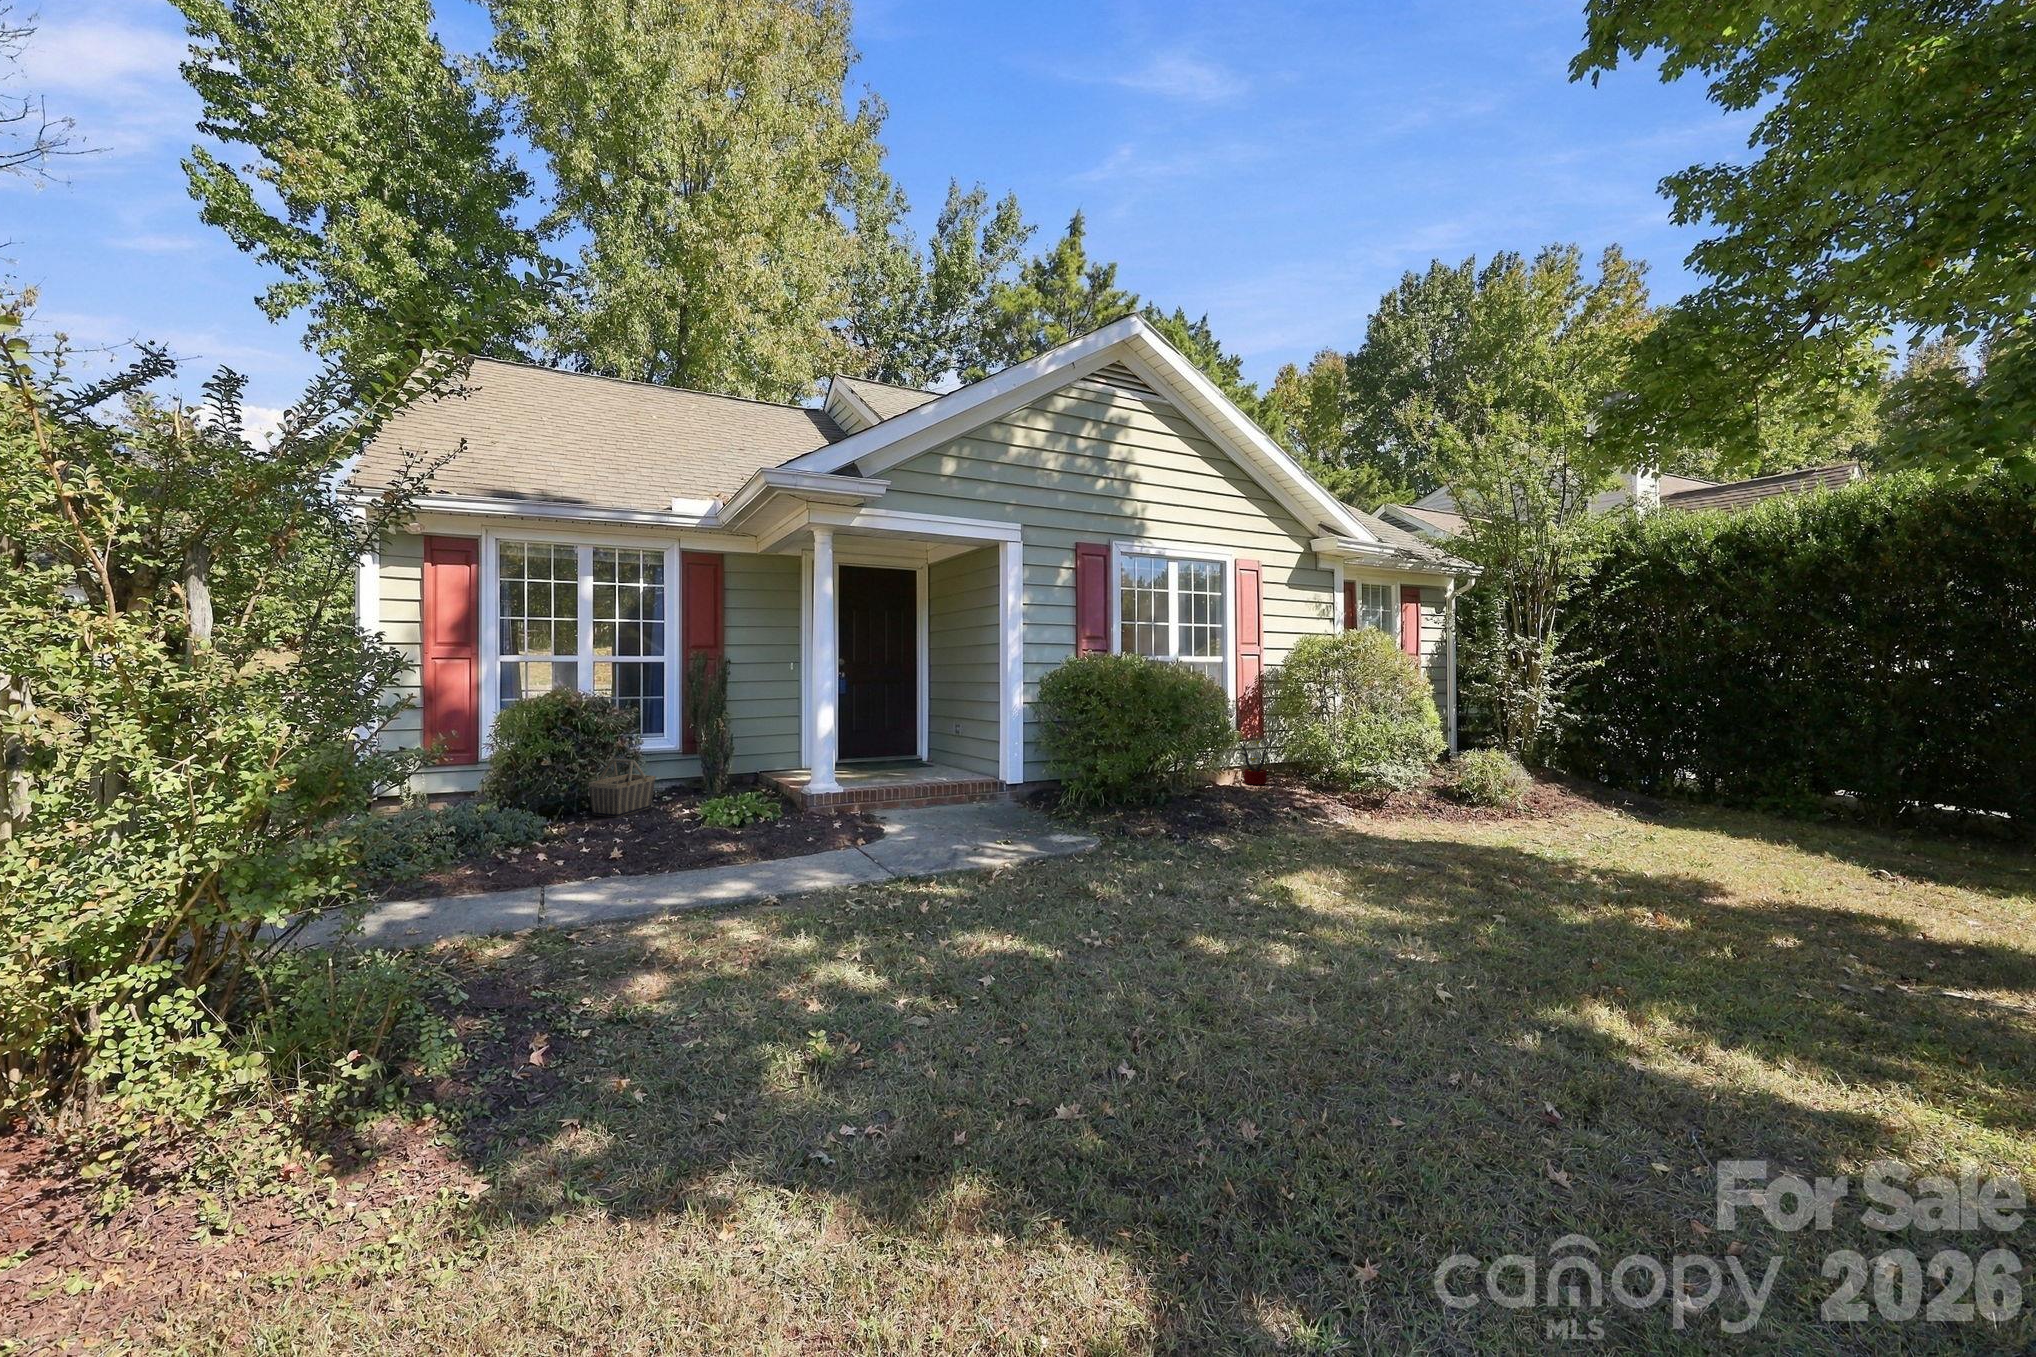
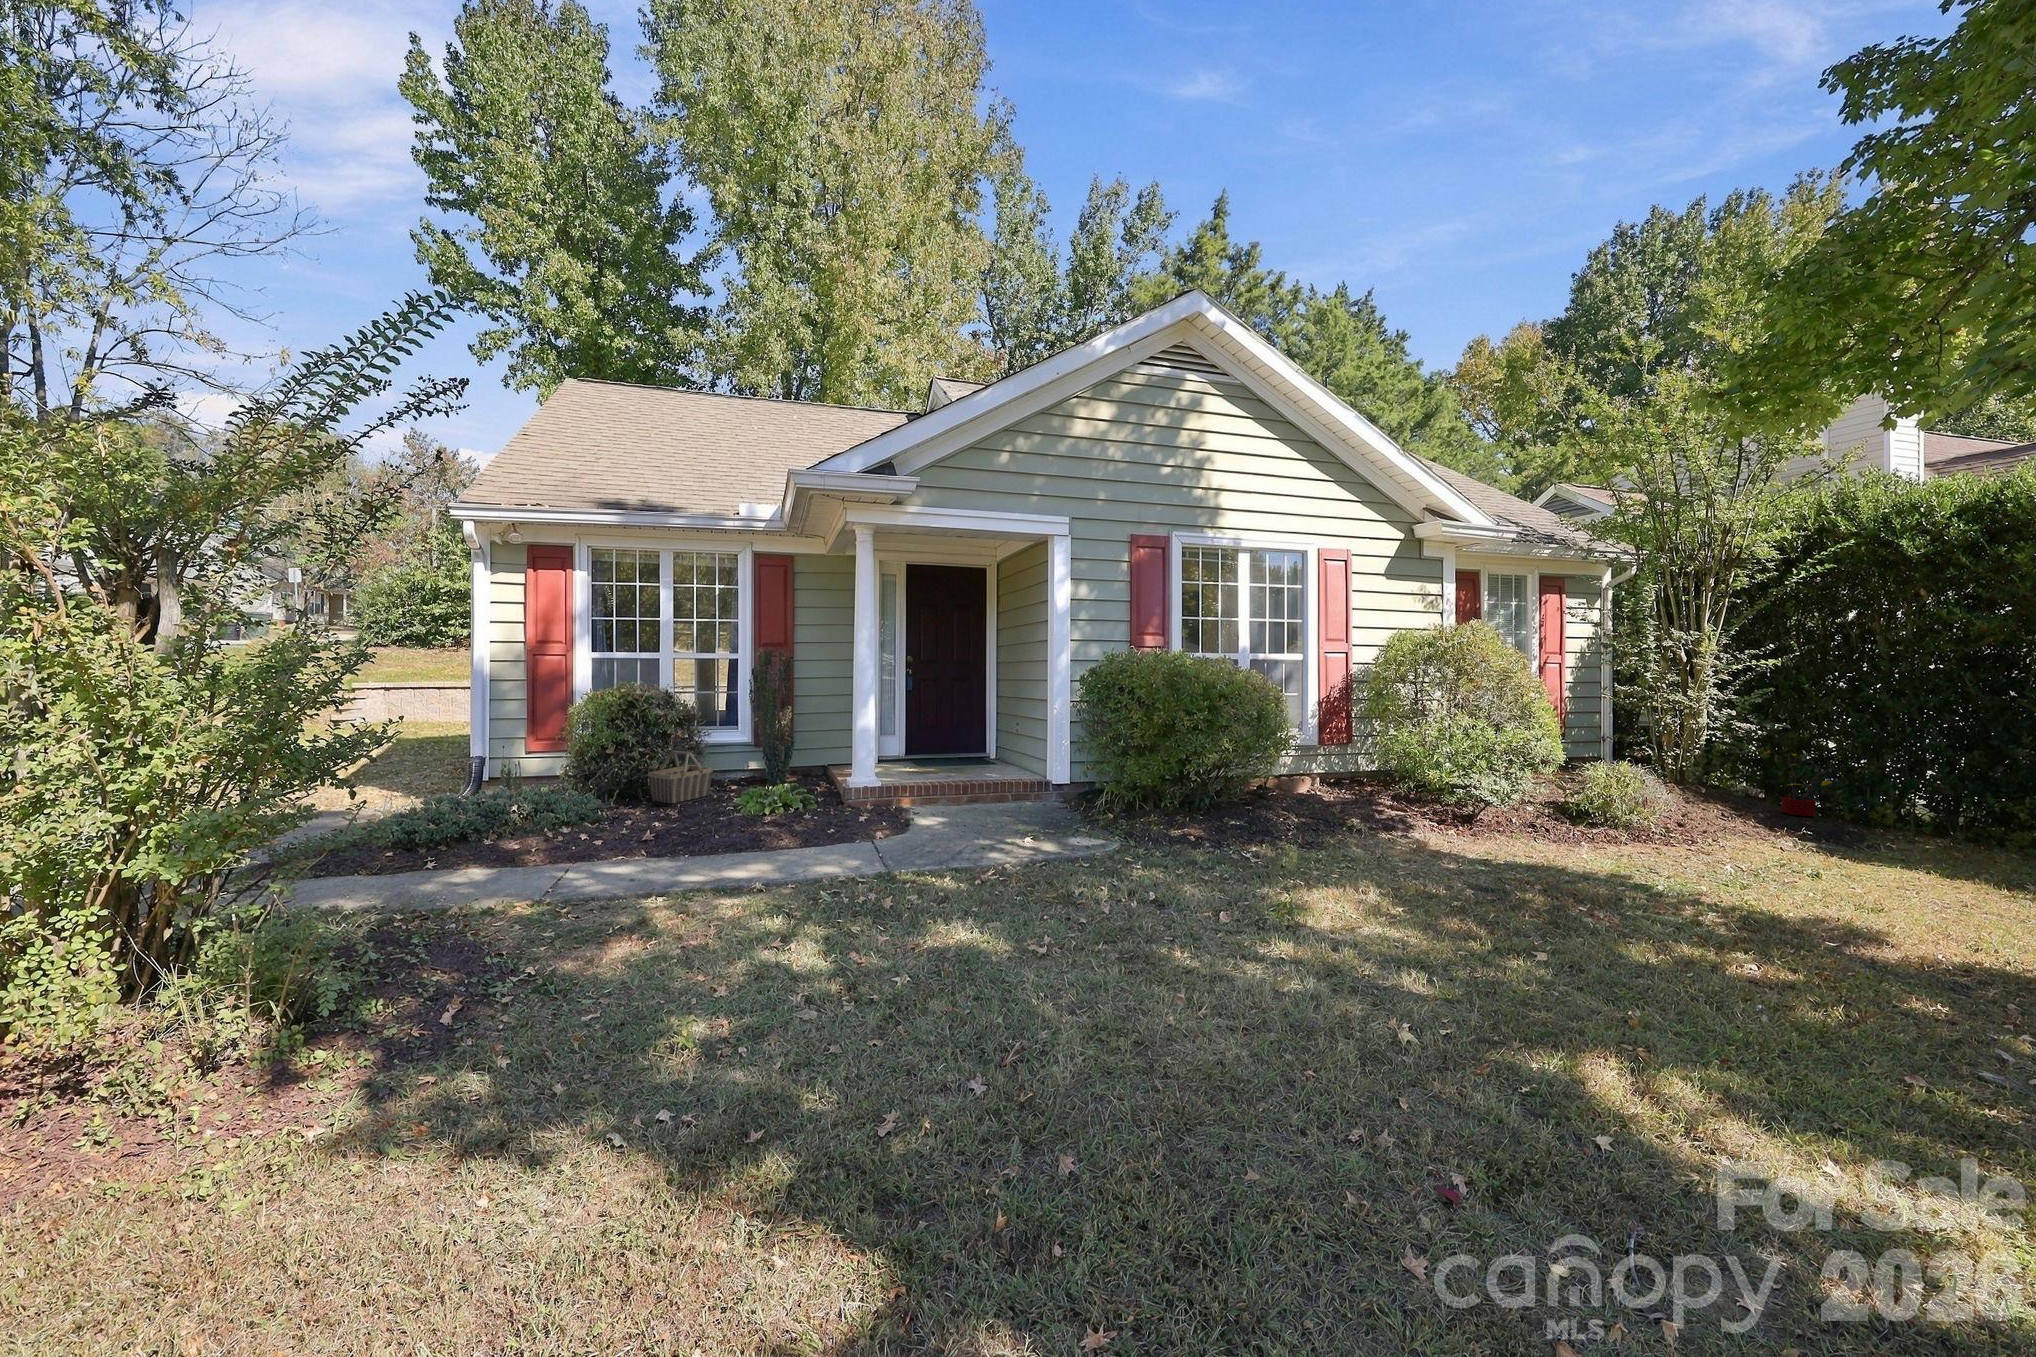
decorative plant: present [1237,732,1284,785] -> present [1781,751,1835,816]

